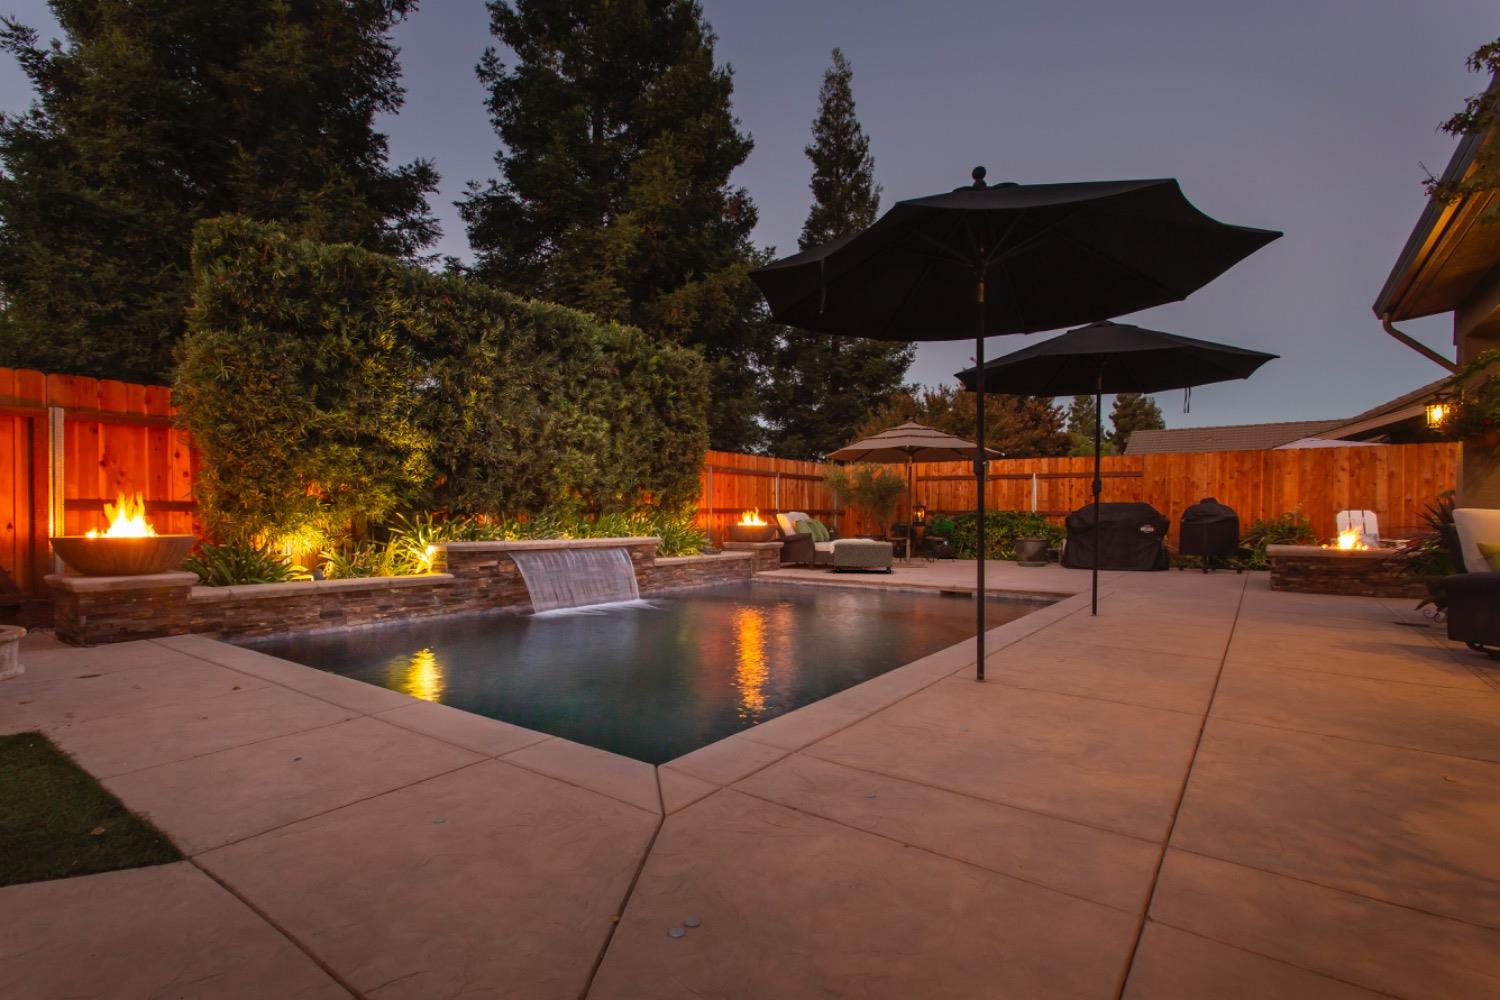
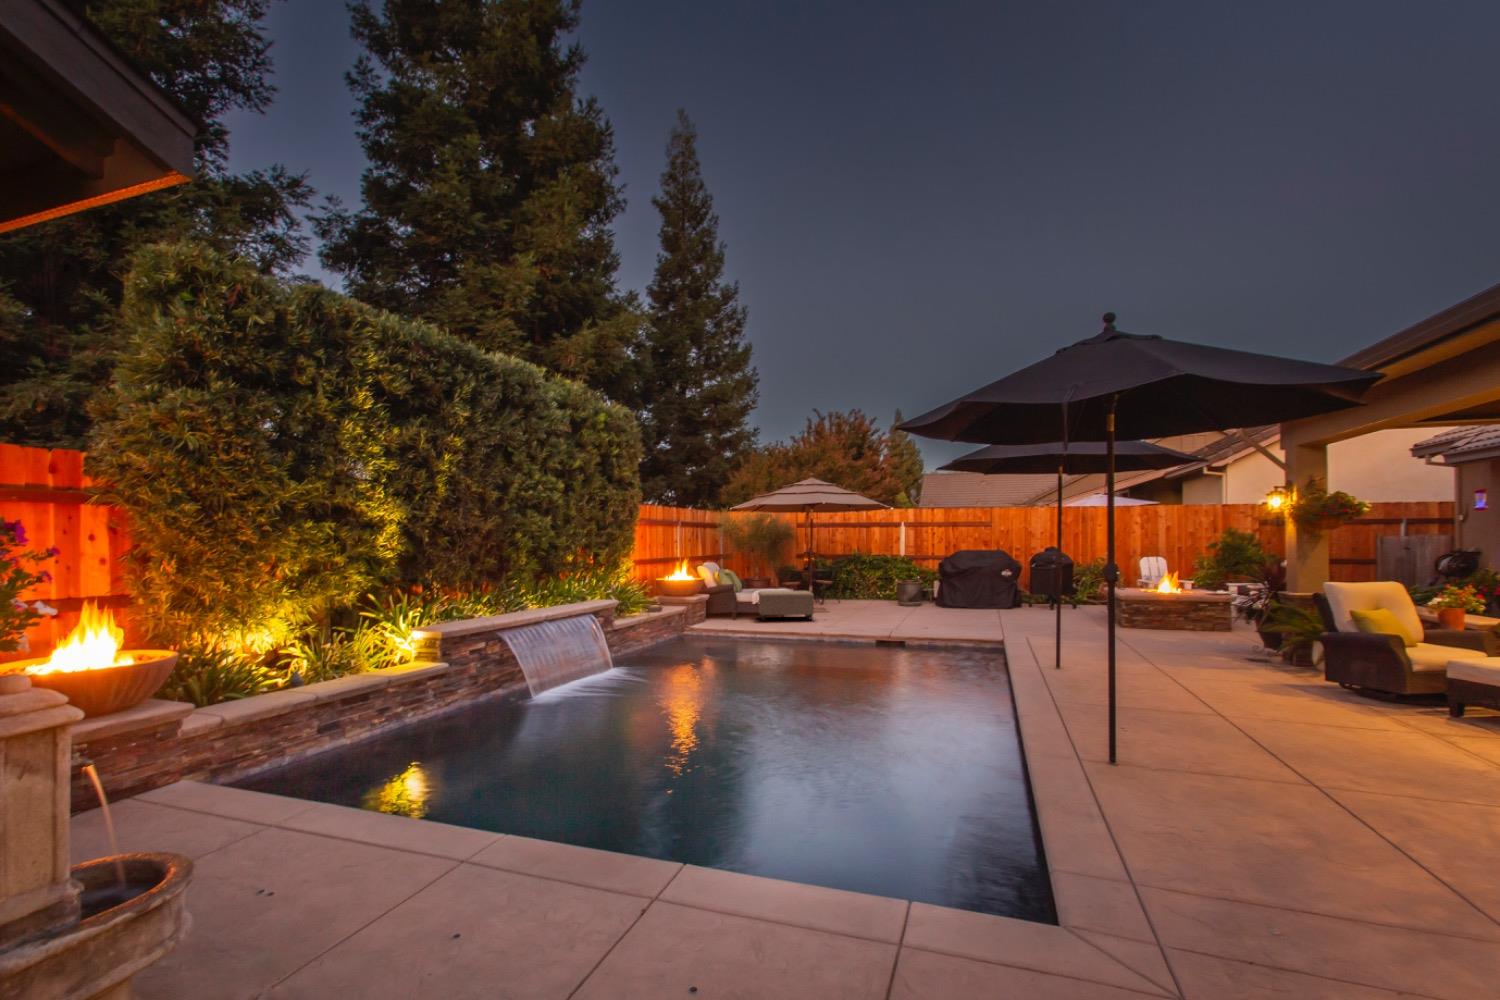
potted tree: present [933,520,955,558] -> none [822,561,845,599]

